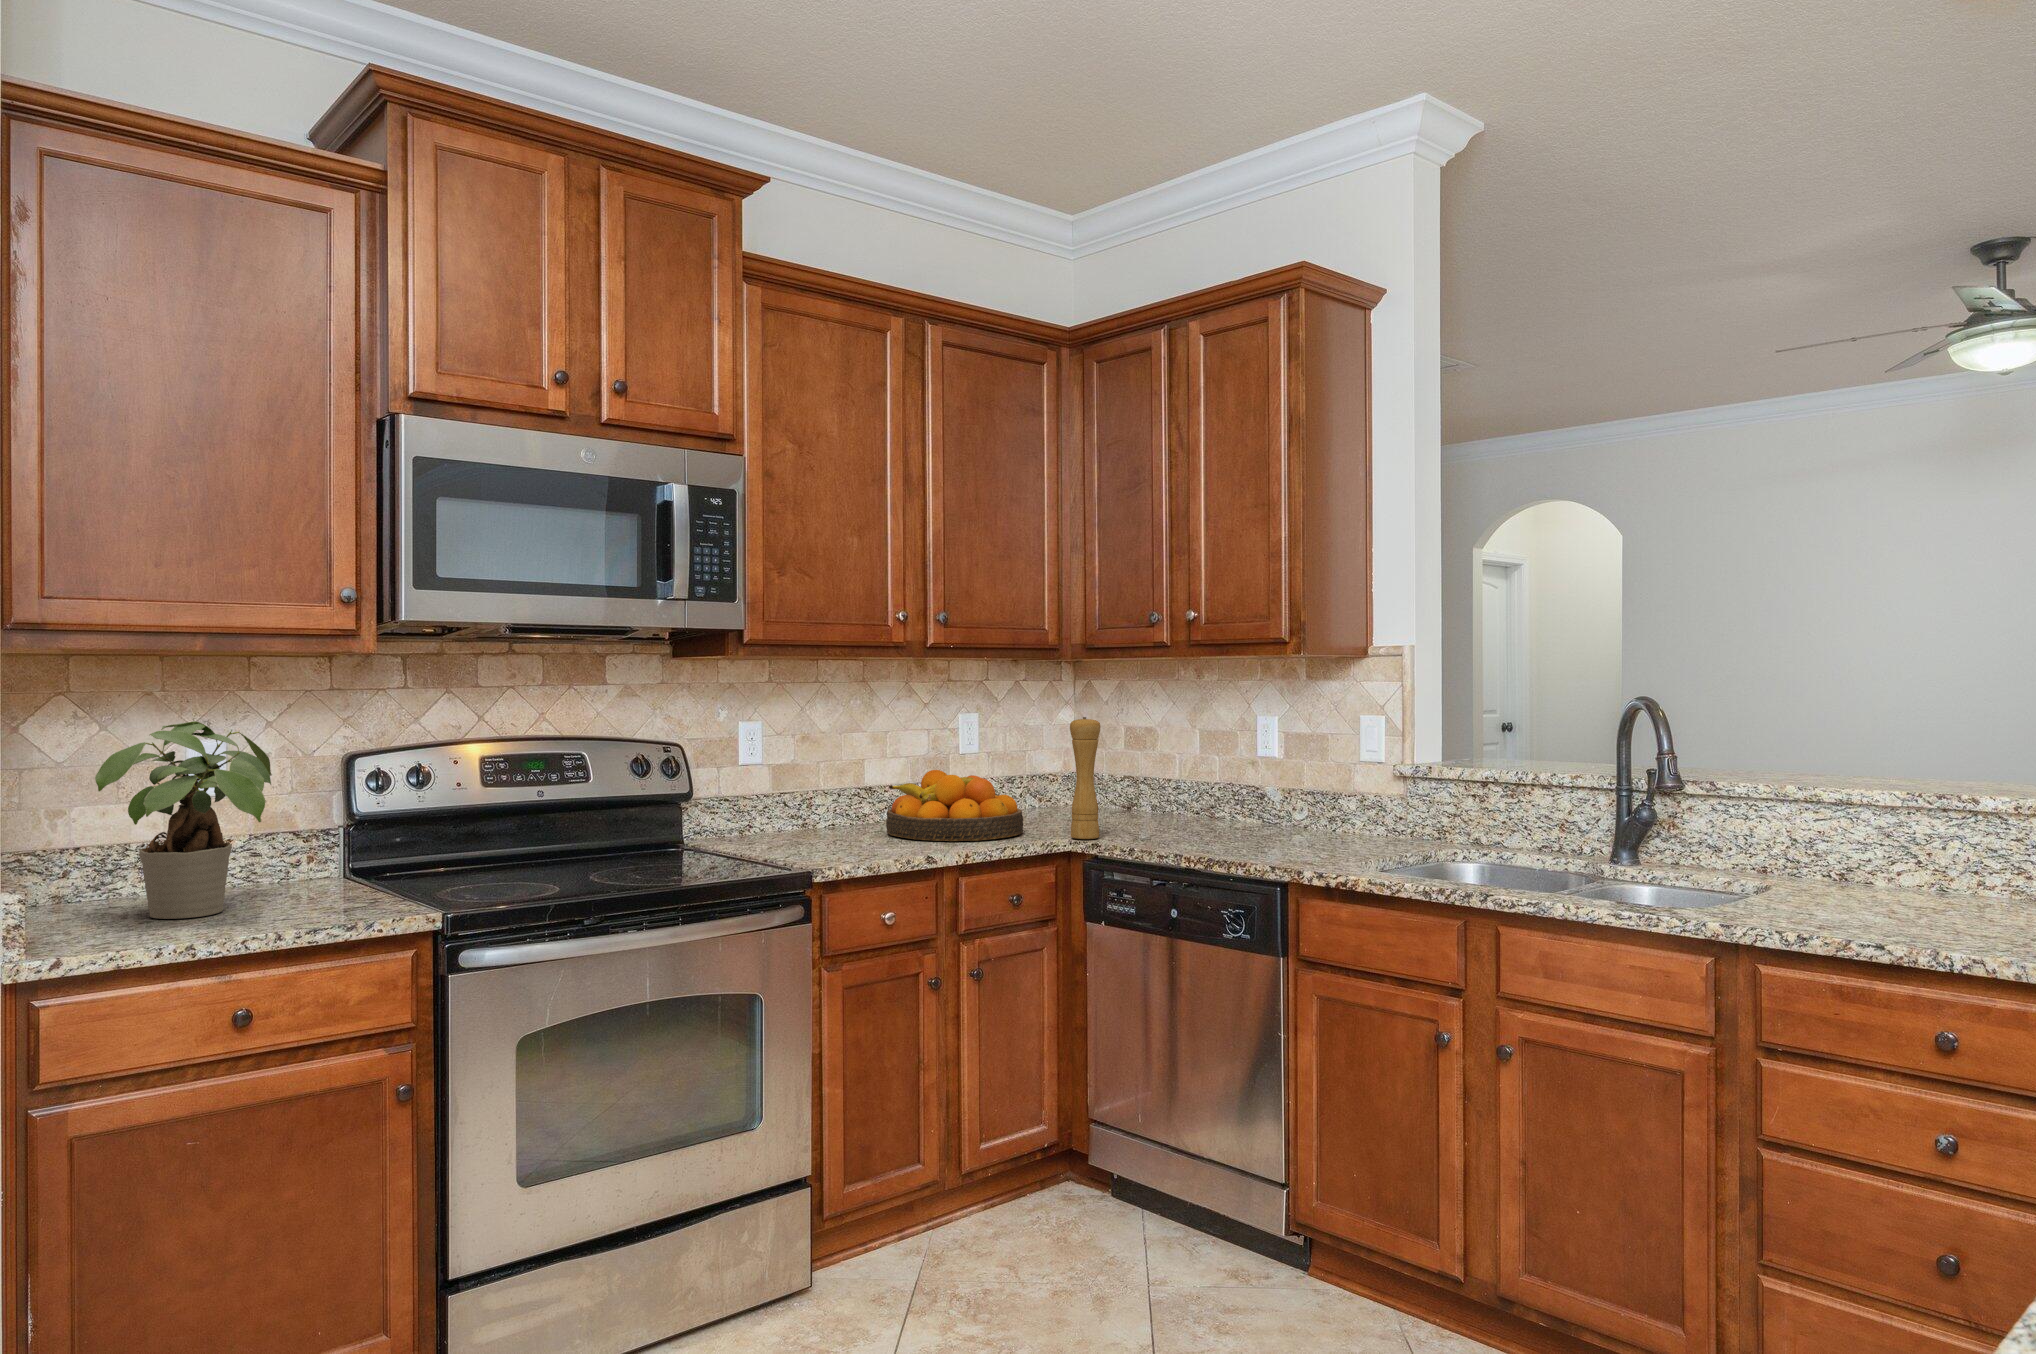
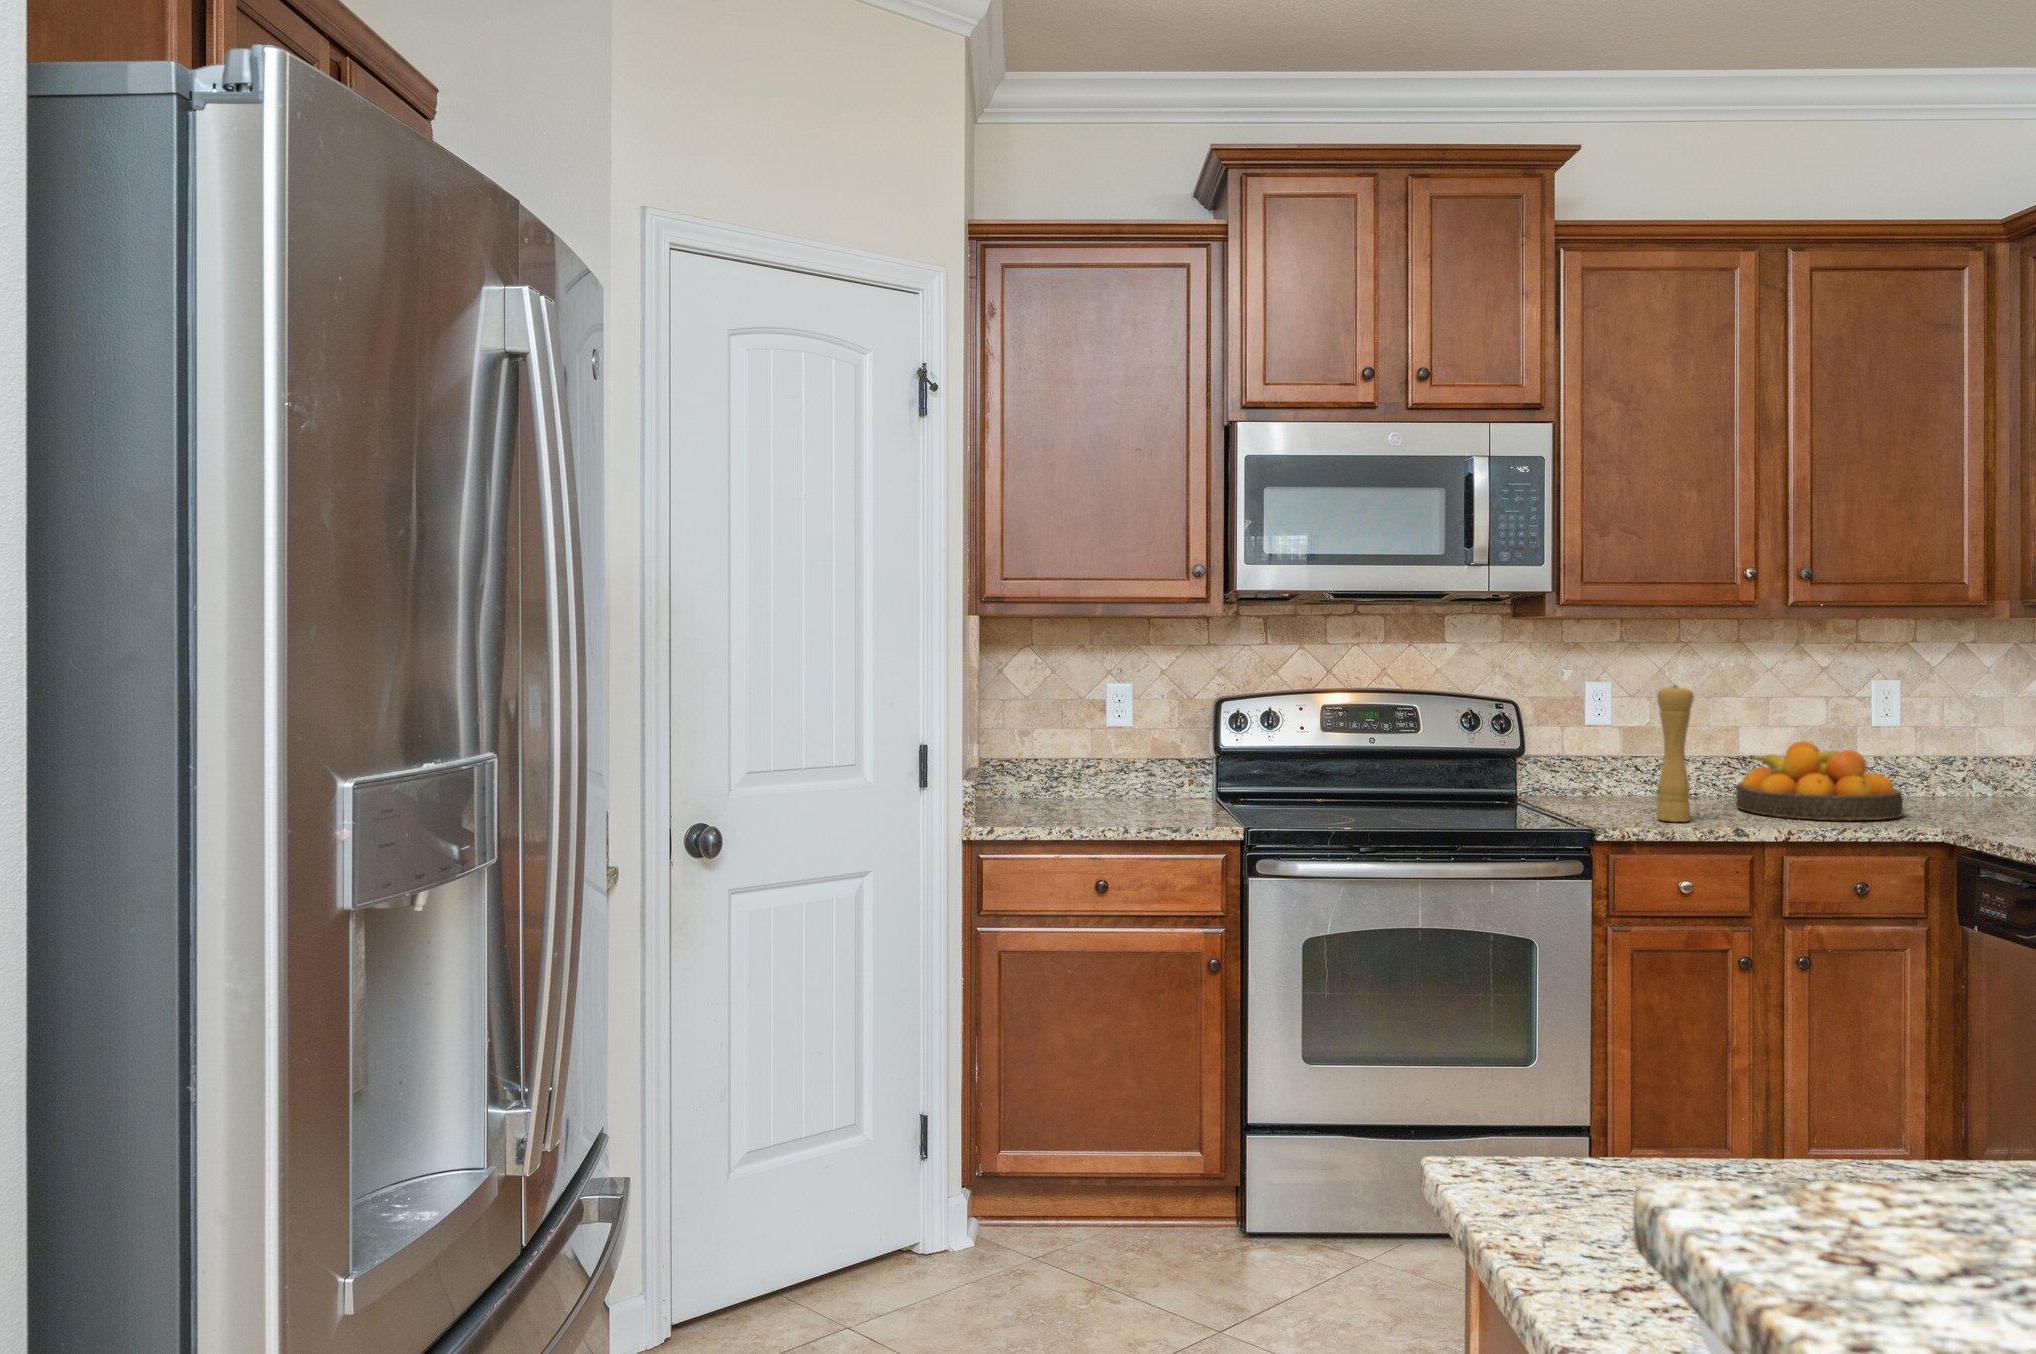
pepper mill: present [1070,717,1100,839] -> present [1657,685,1694,822]
potted plant: present [95,721,272,919] -> none [1029,670,1150,813]

